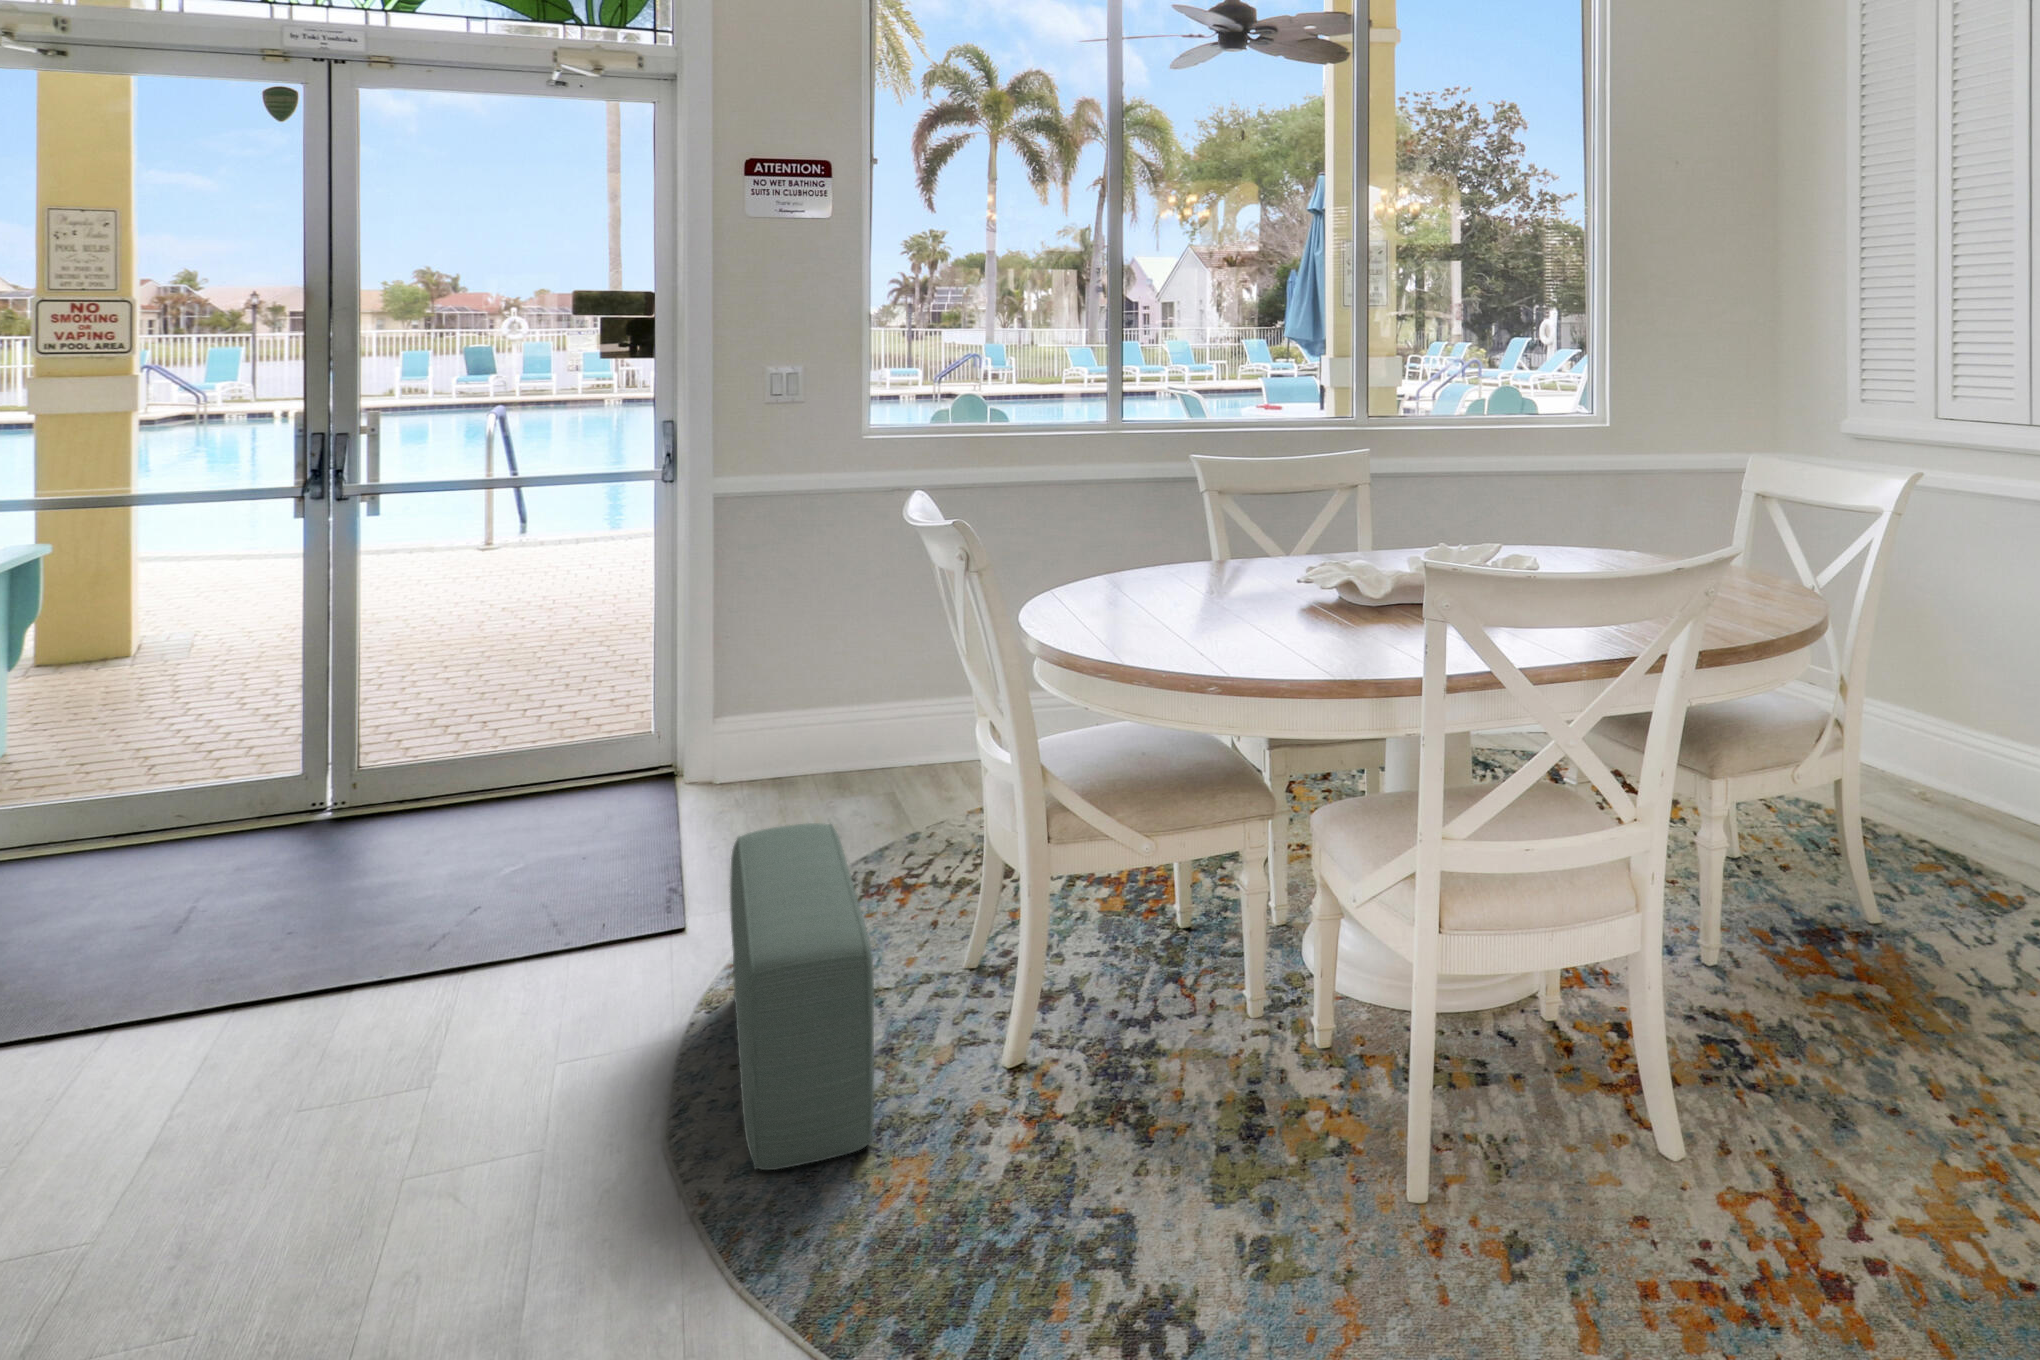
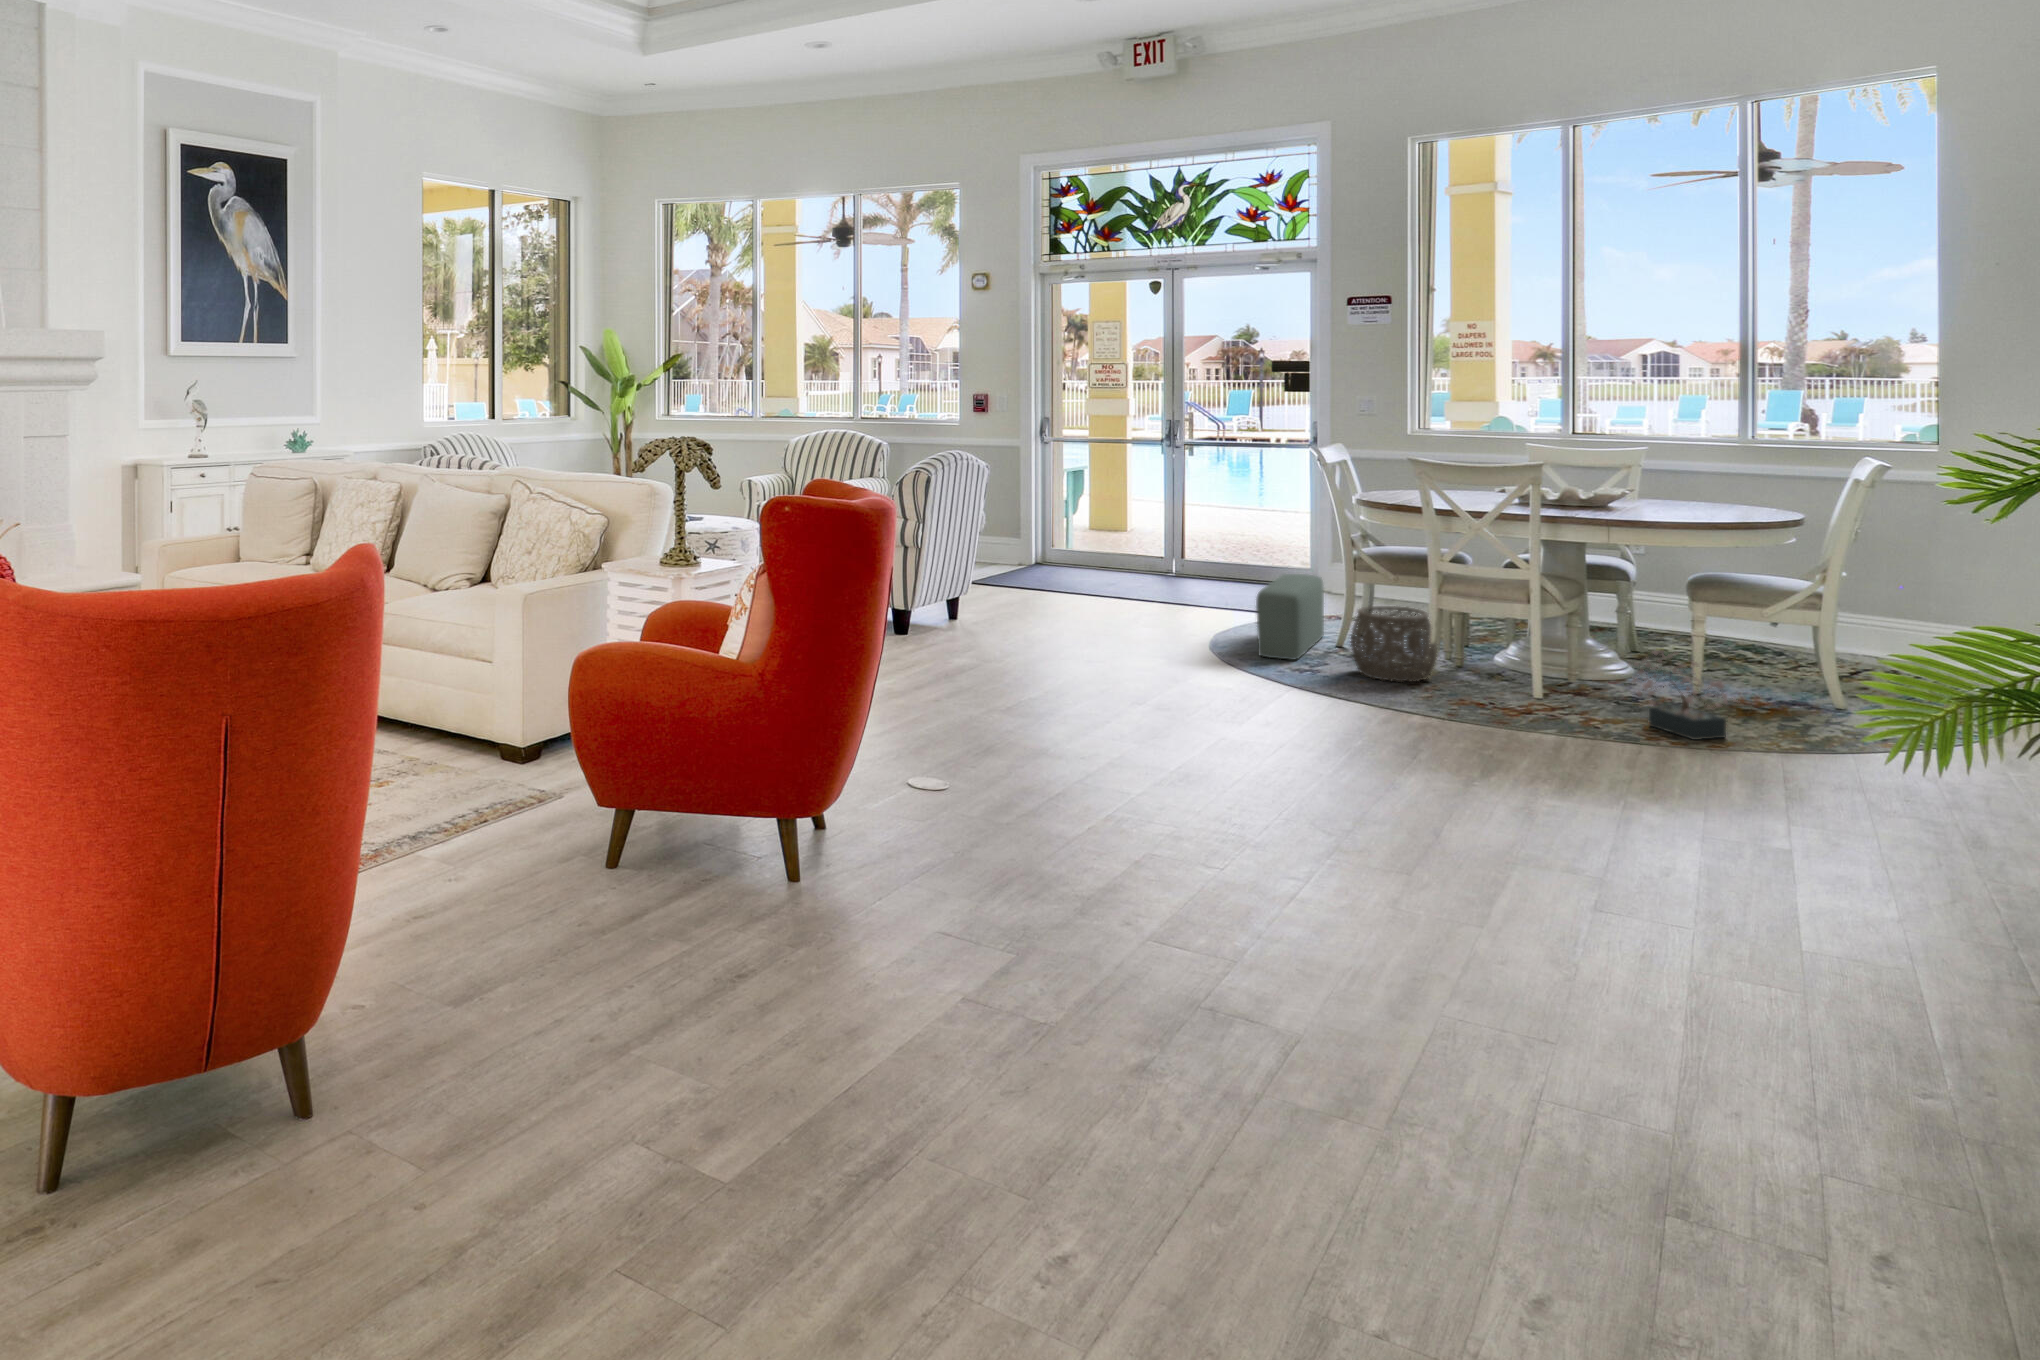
woven basket: none [1041,908,1264,1178] -> present [1351,606,1437,682]
decorative plant: none [1751,919,1998,1169] -> present [1629,651,1735,740]

